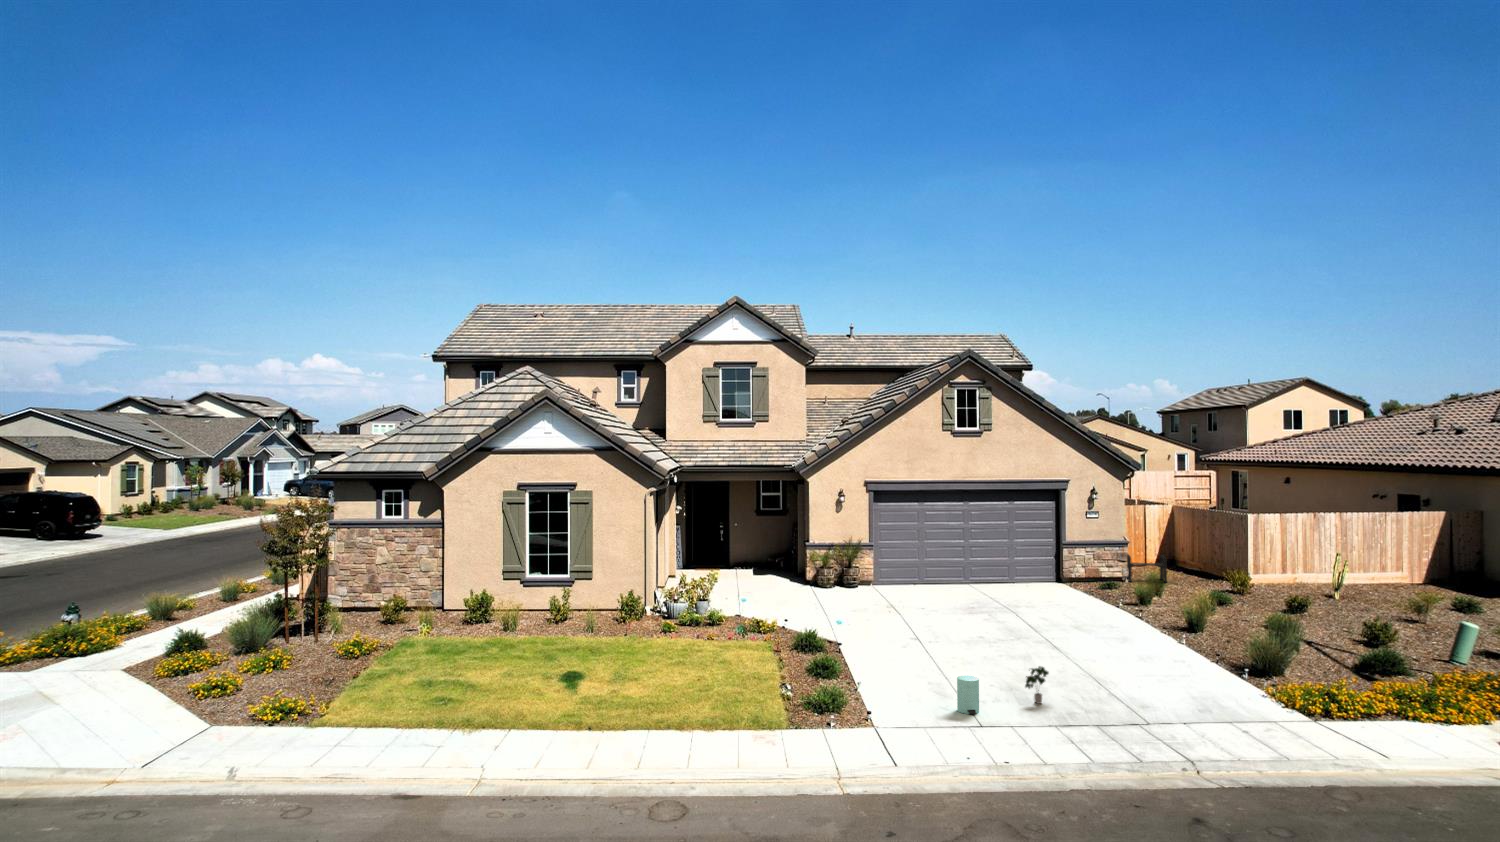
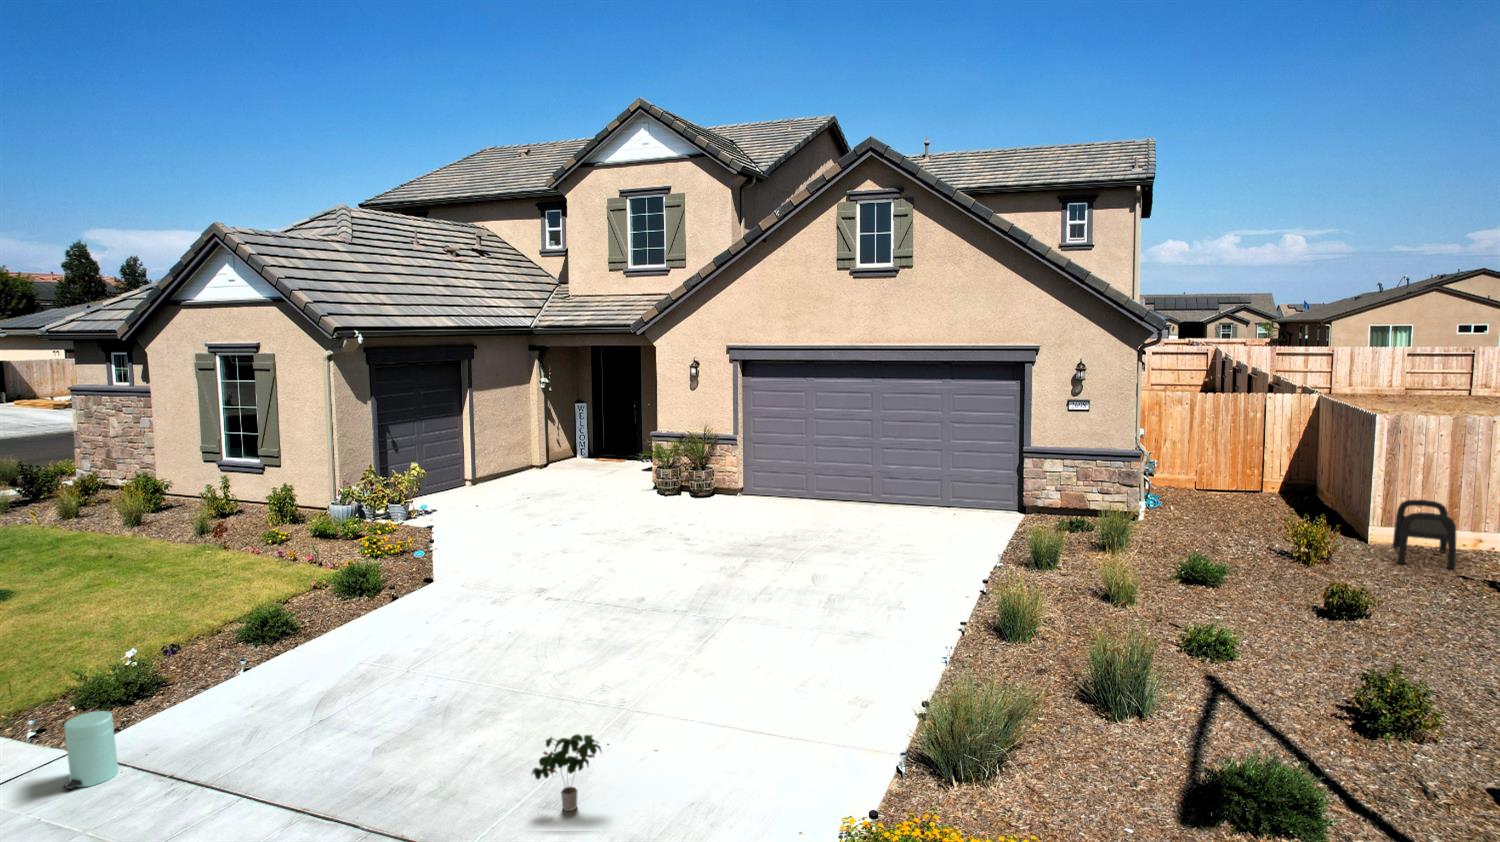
bench: present [1125,555,1167,583] -> present [1393,500,1456,569]
potted plant: present [1025,666,1049,704] -> present [532,734,601,811]

